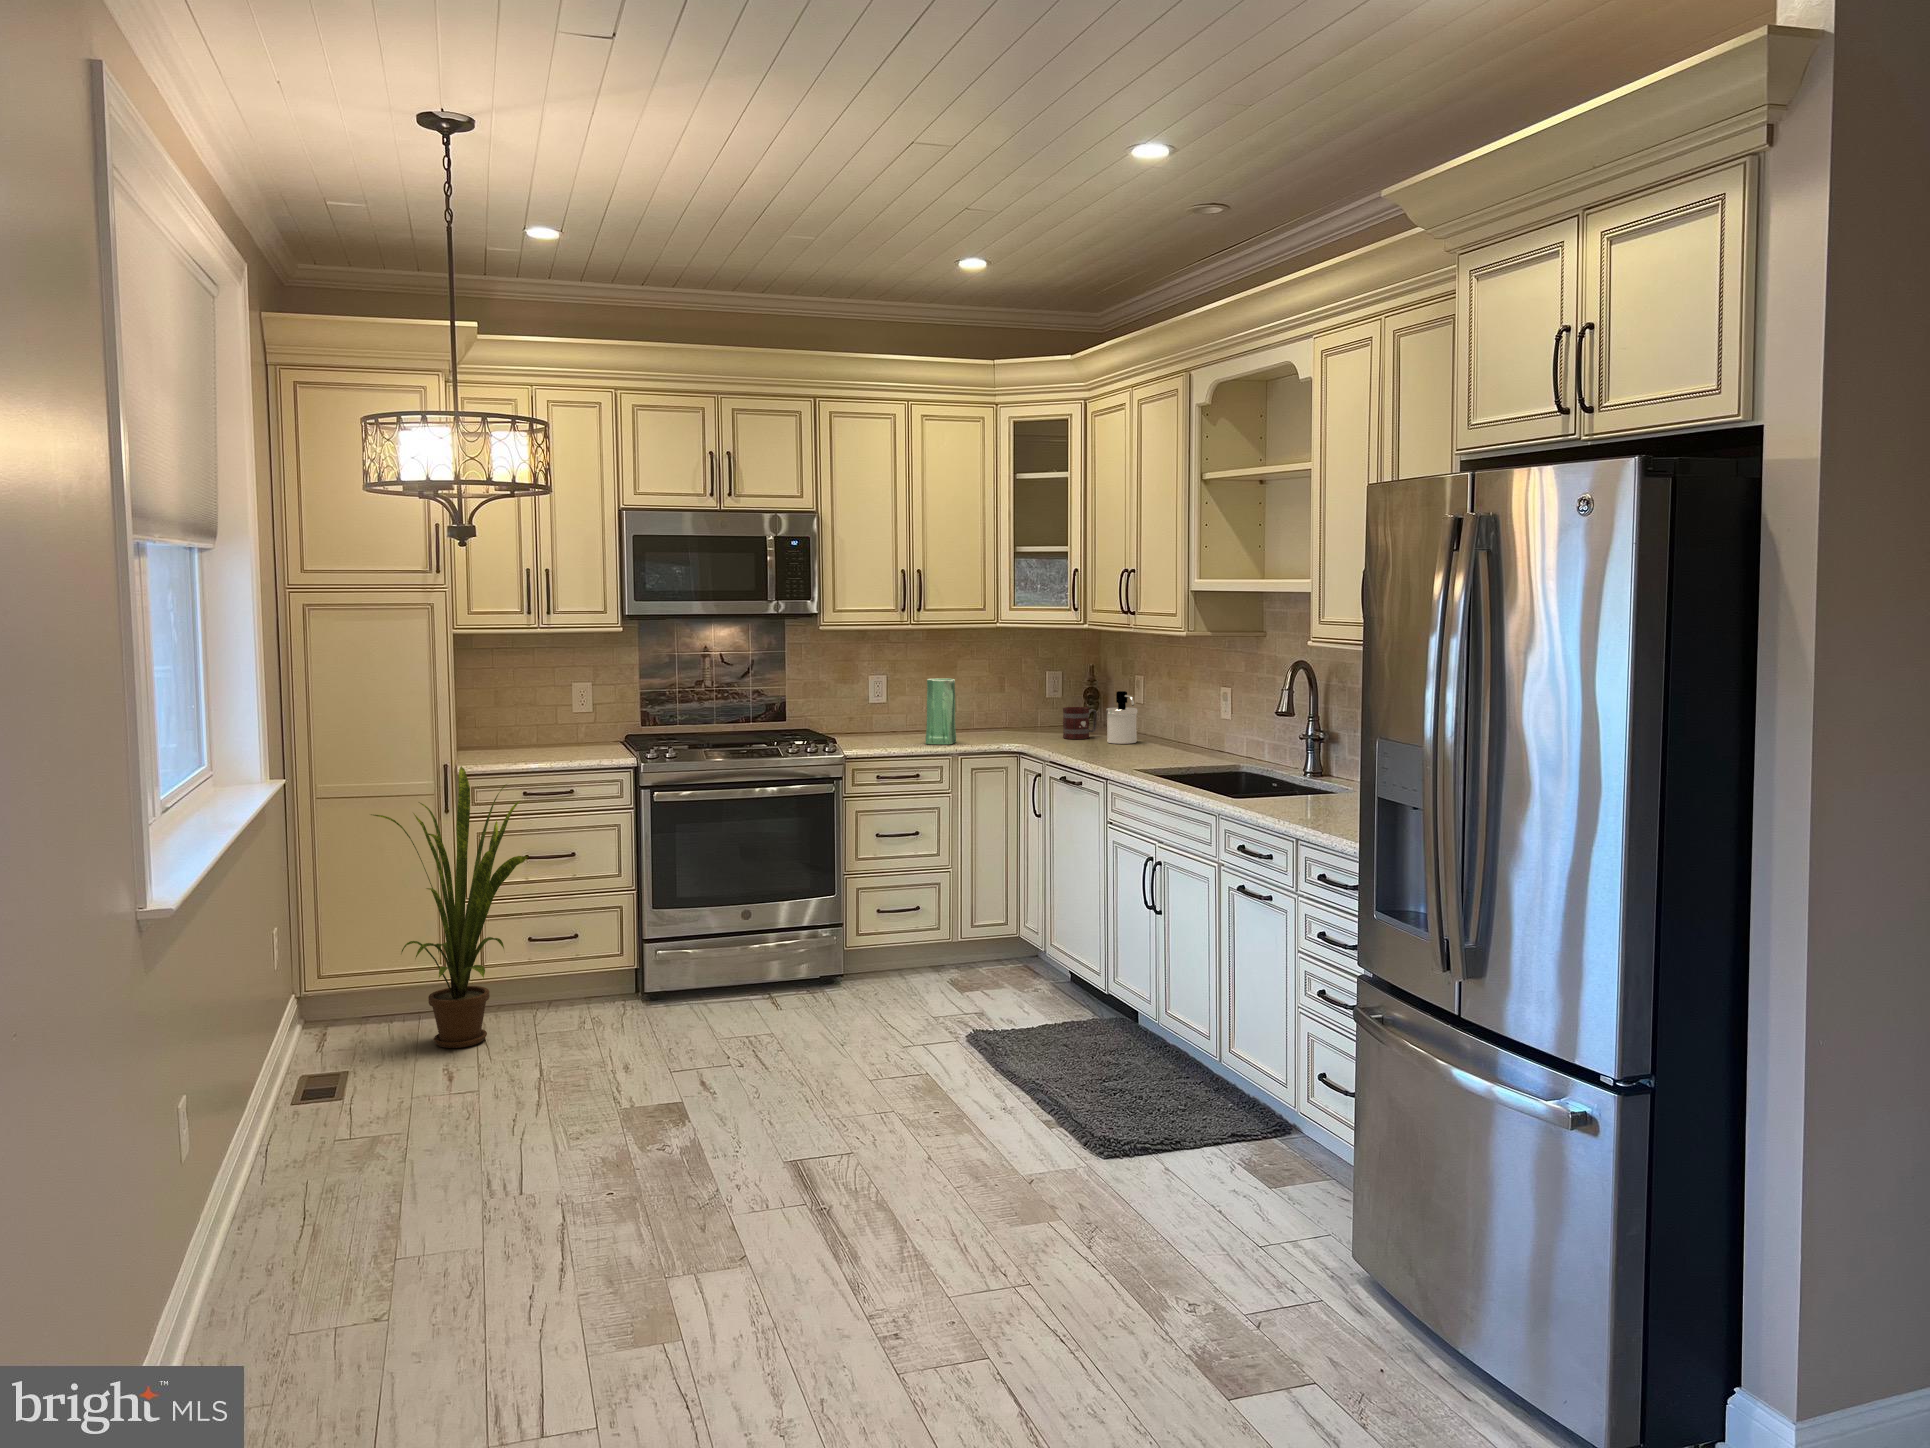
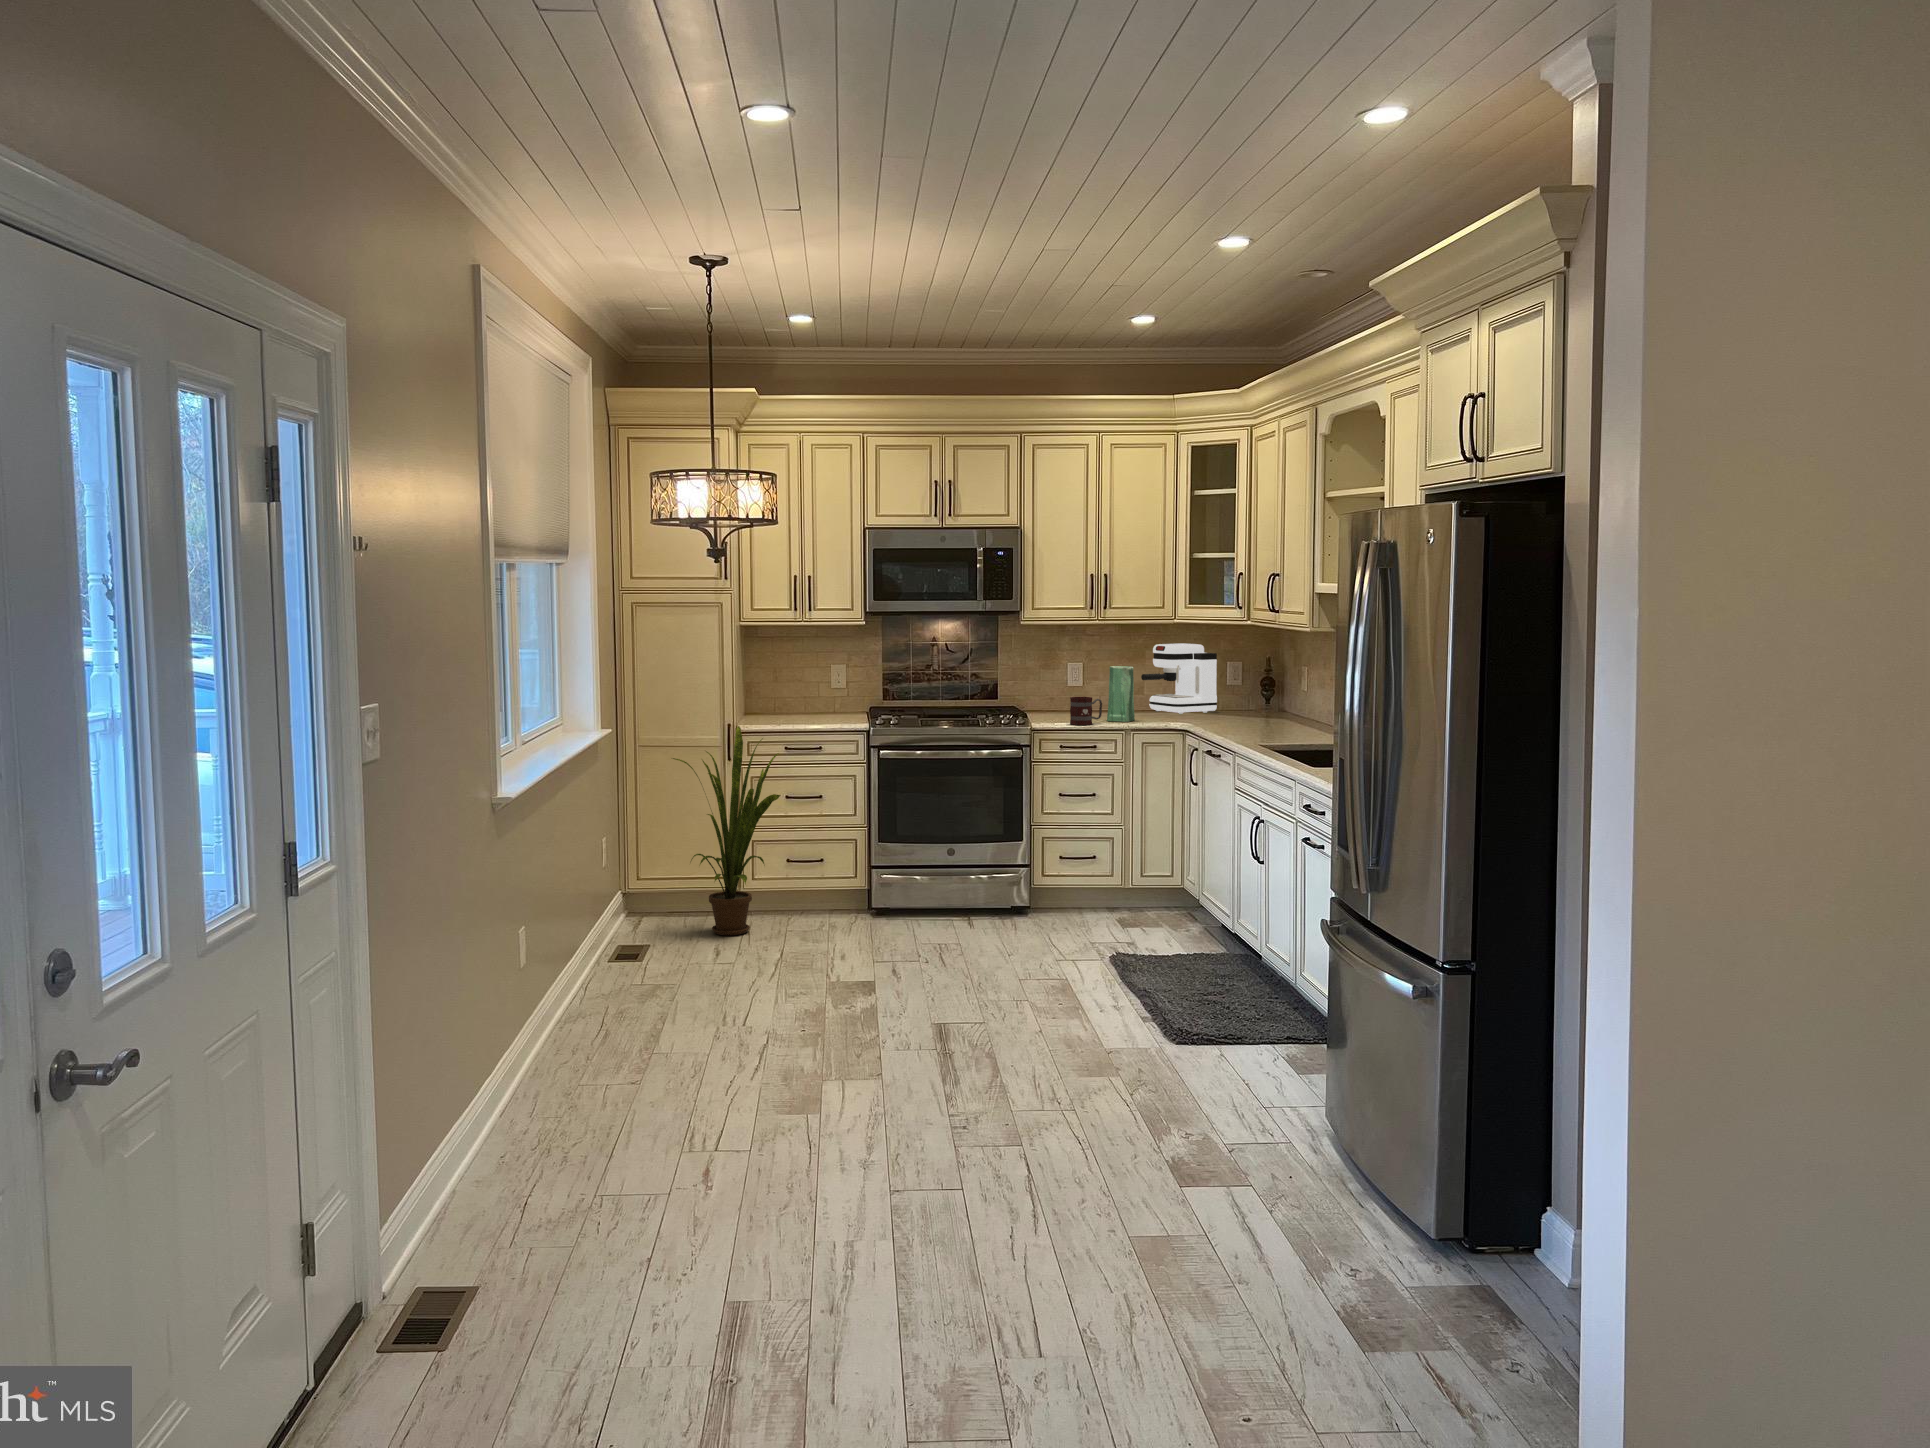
coffee maker: none [954,651,1038,733] -> present [1141,644,1217,714]
soap dispenser: present [1106,691,1138,744] -> none [1264,680,1293,726]
mug: present [1063,707,1097,739] -> present [1070,697,1102,725]

